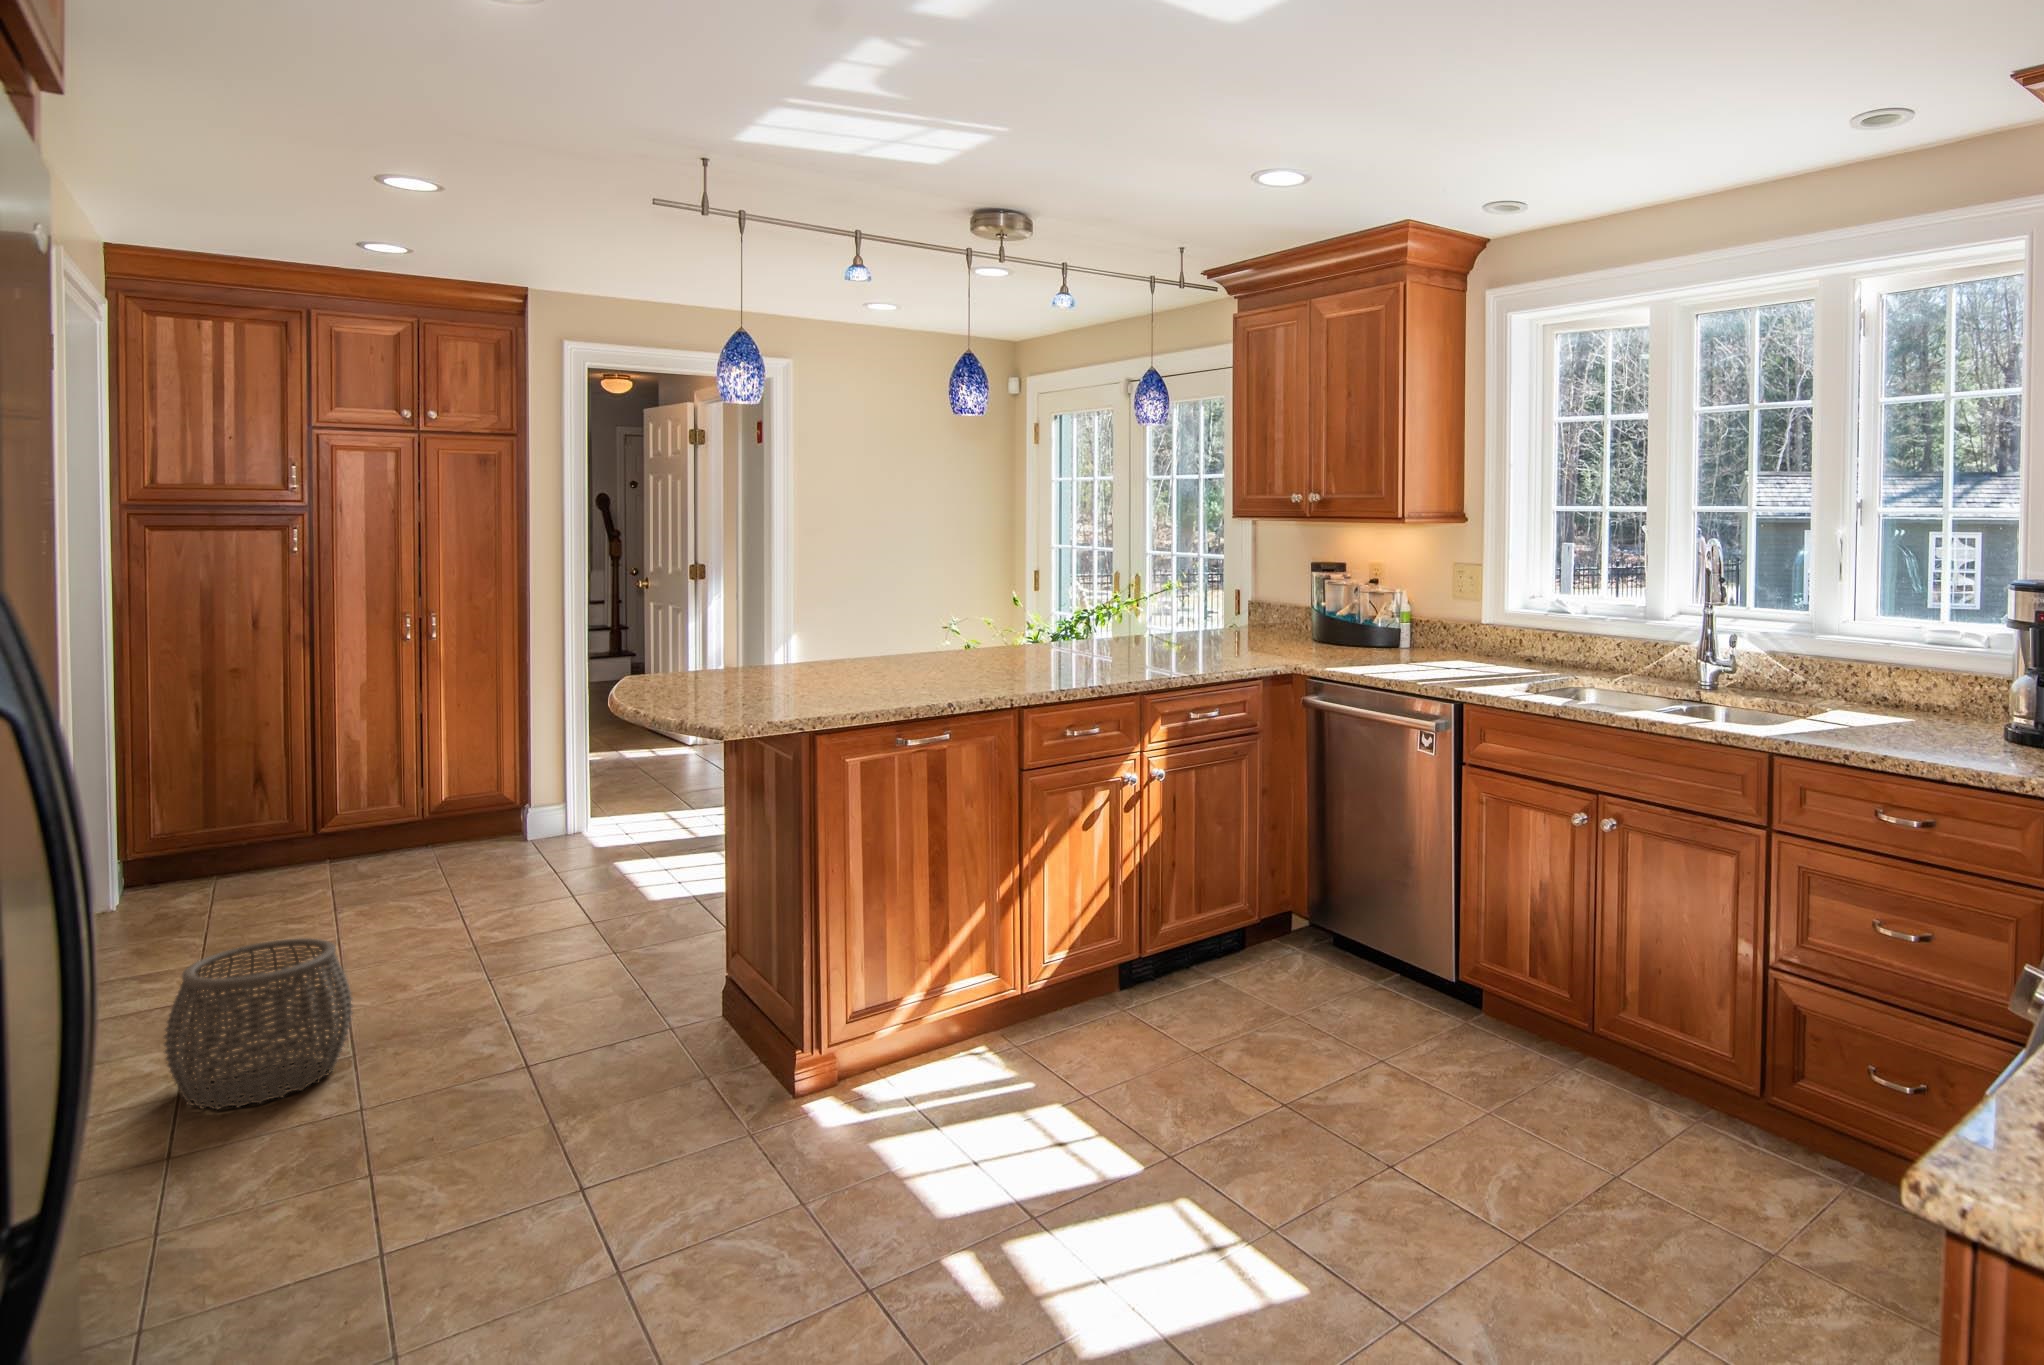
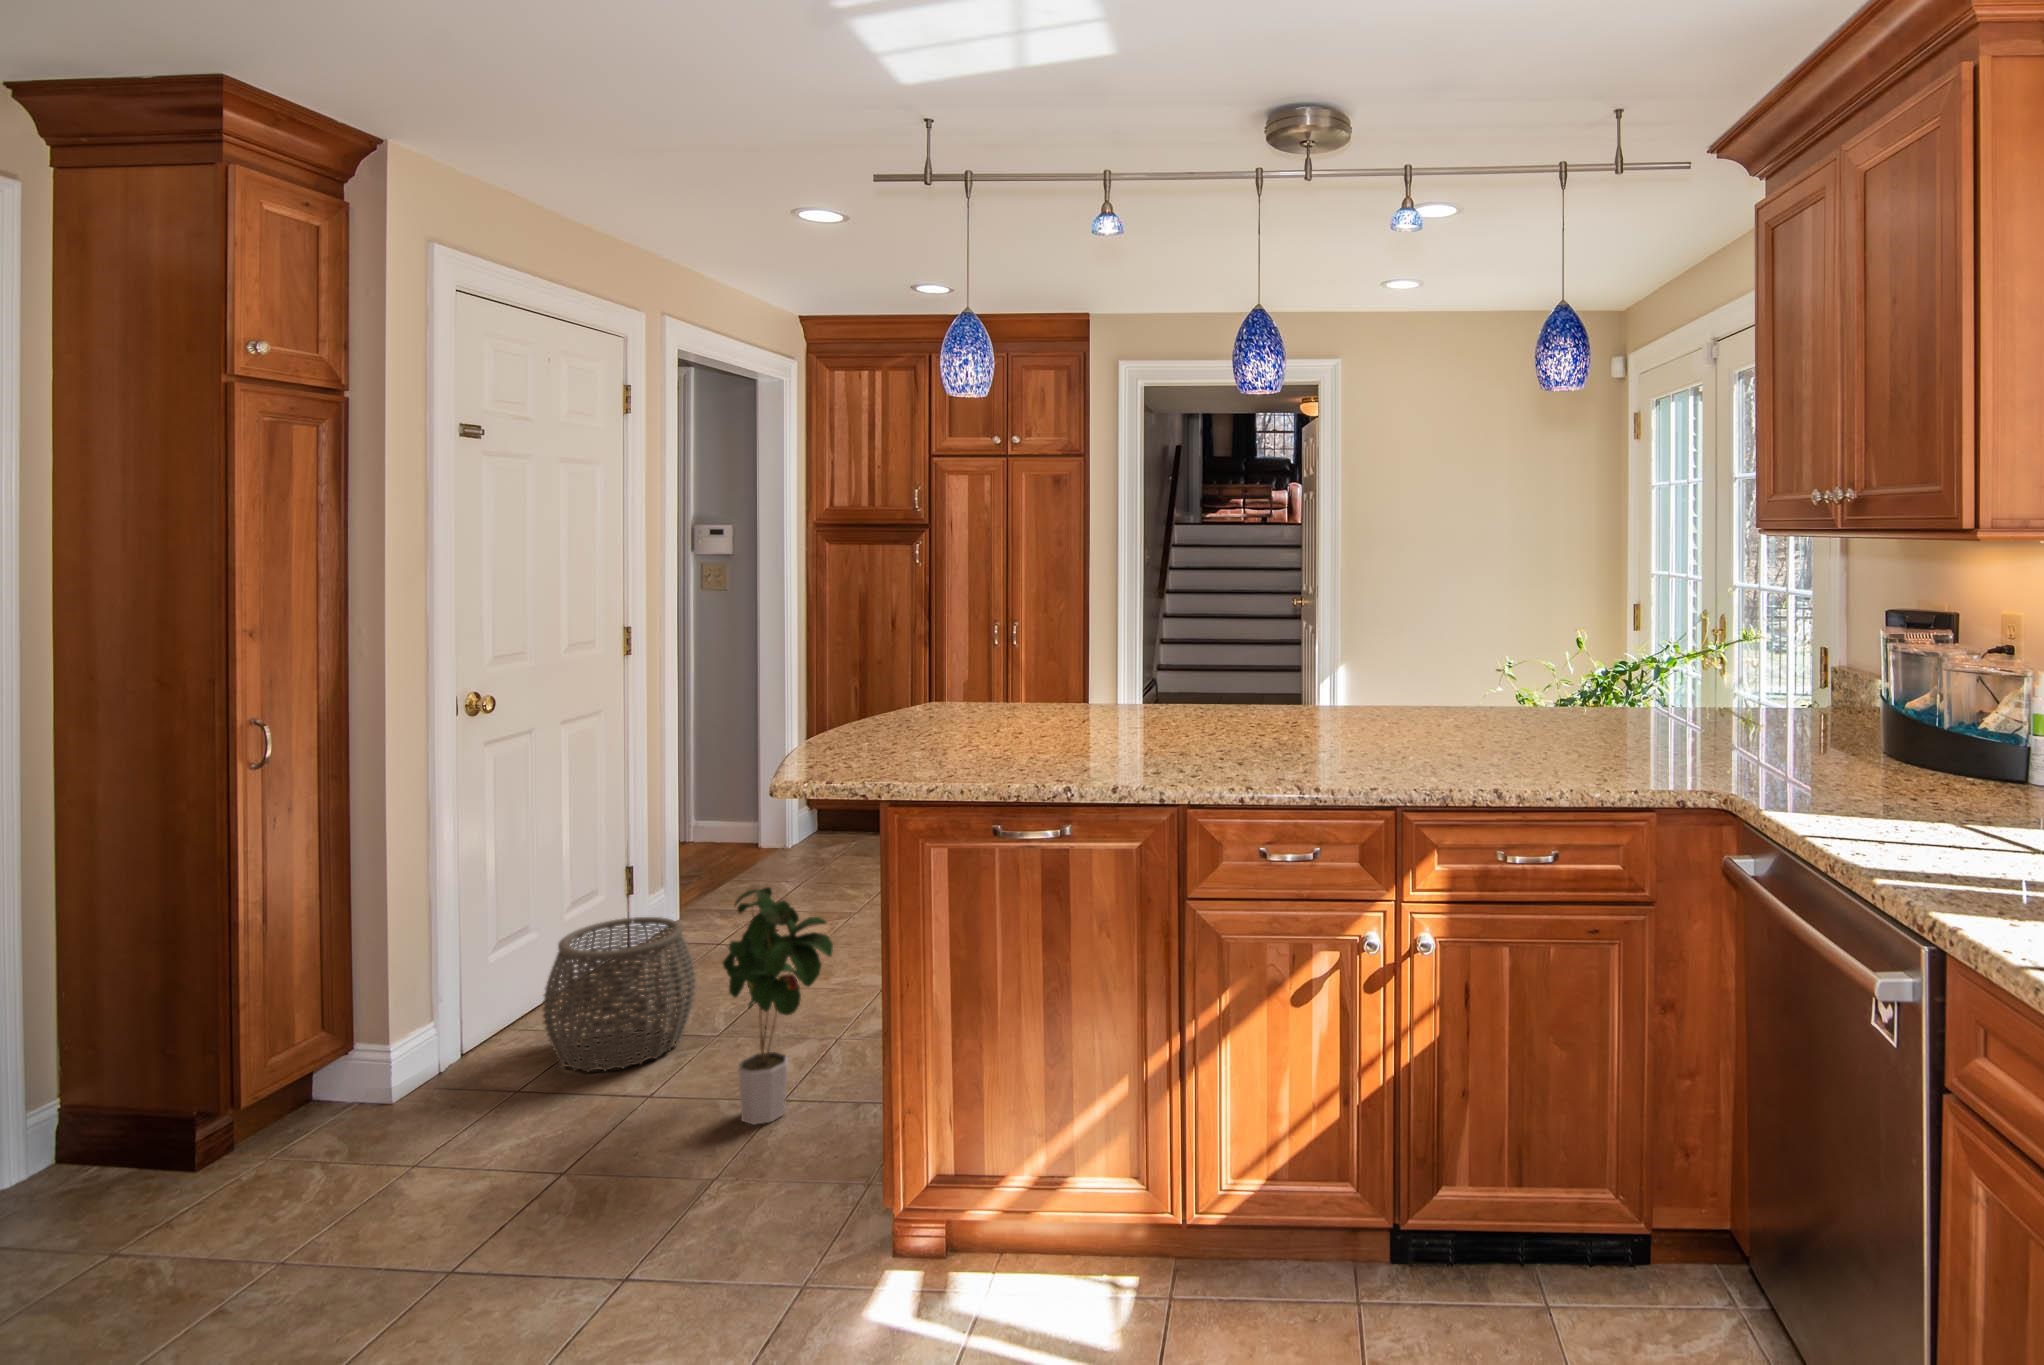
potted plant: none [445,861,631,1076] -> present [723,887,833,1125]

